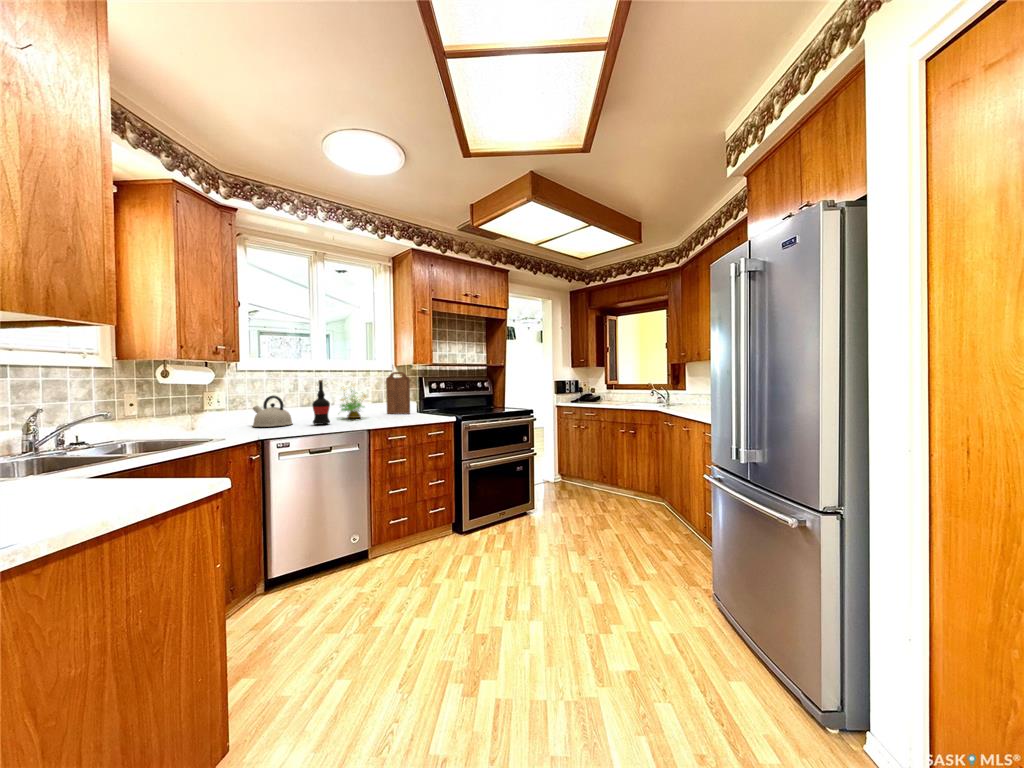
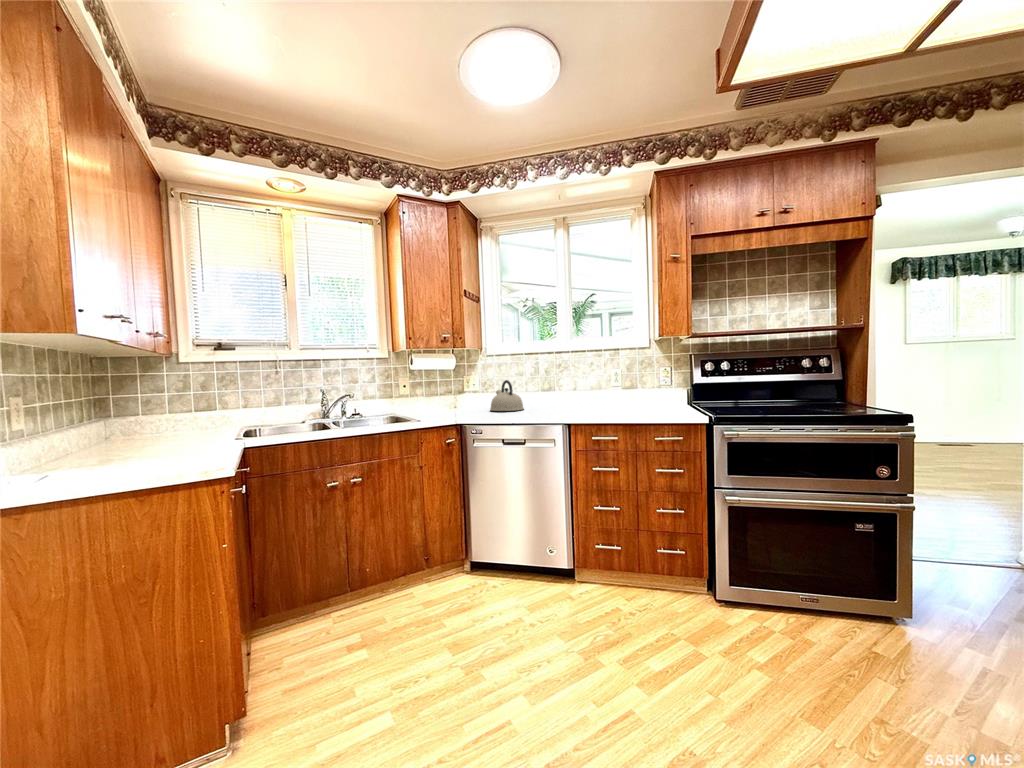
cutting board: present [386,372,410,414] -> none [638,349,664,407]
wine bottle: present [312,380,330,425] -> none [529,363,548,413]
potted plant: present [341,385,367,418] -> none [570,363,604,408]

